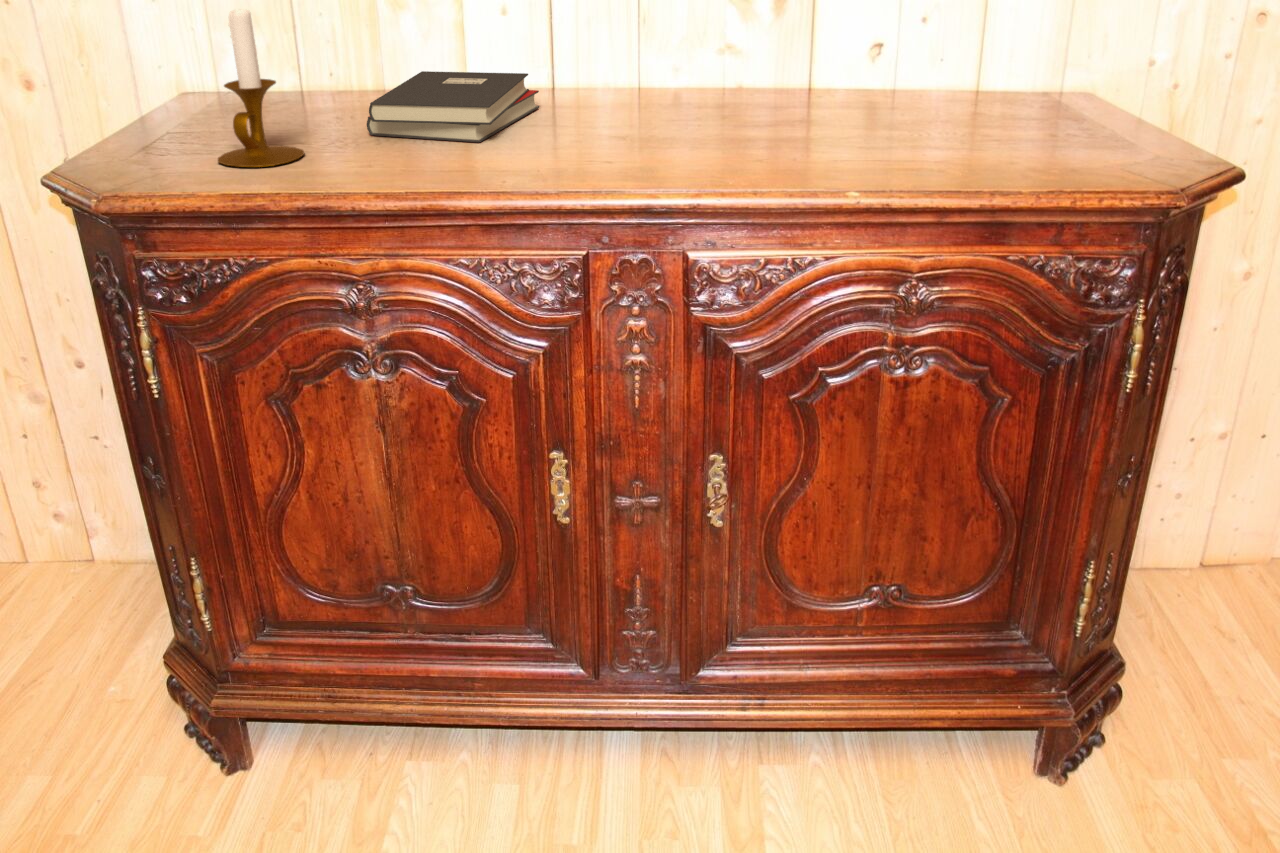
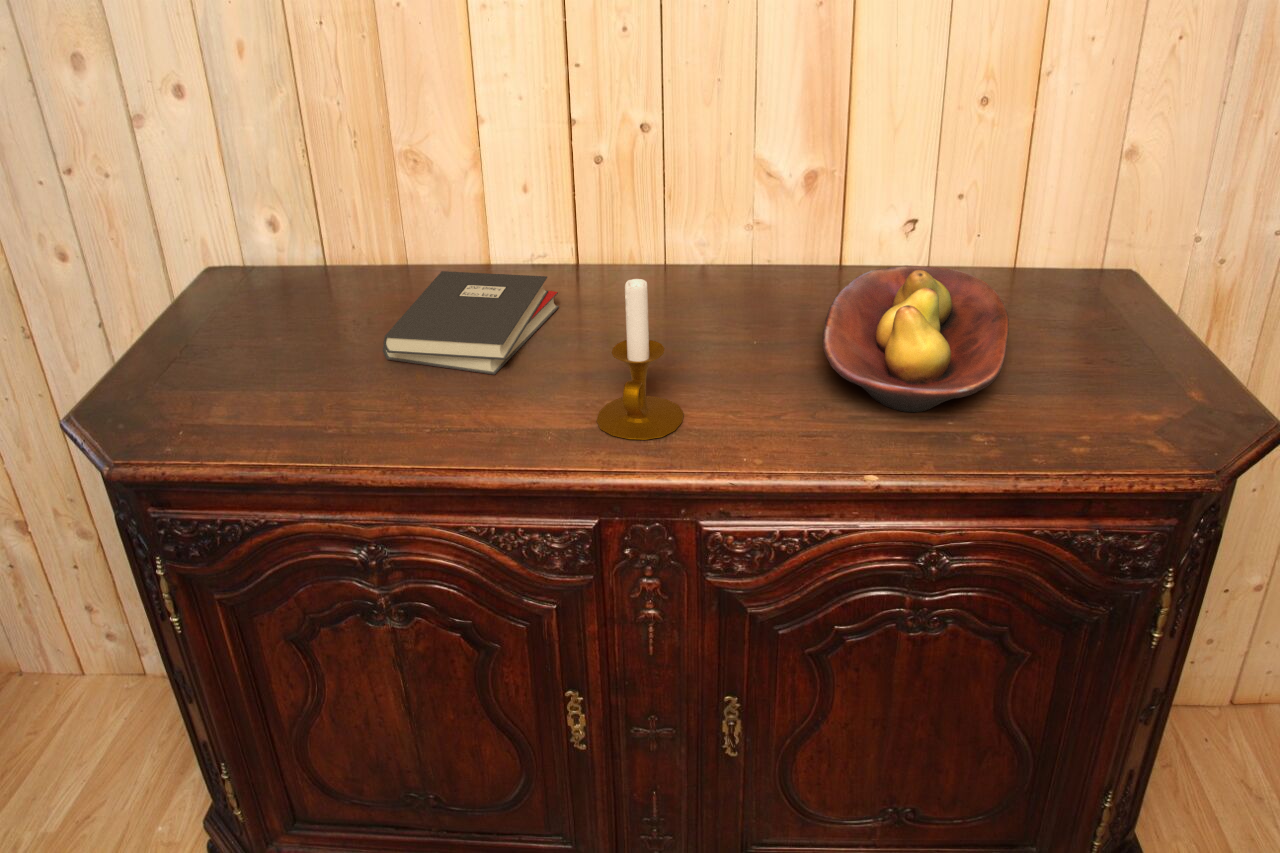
candlestick: present [218,10,304,167] -> present [597,279,684,440]
fruit bowl: none [803,46,982,159] -> present [823,266,1009,412]

